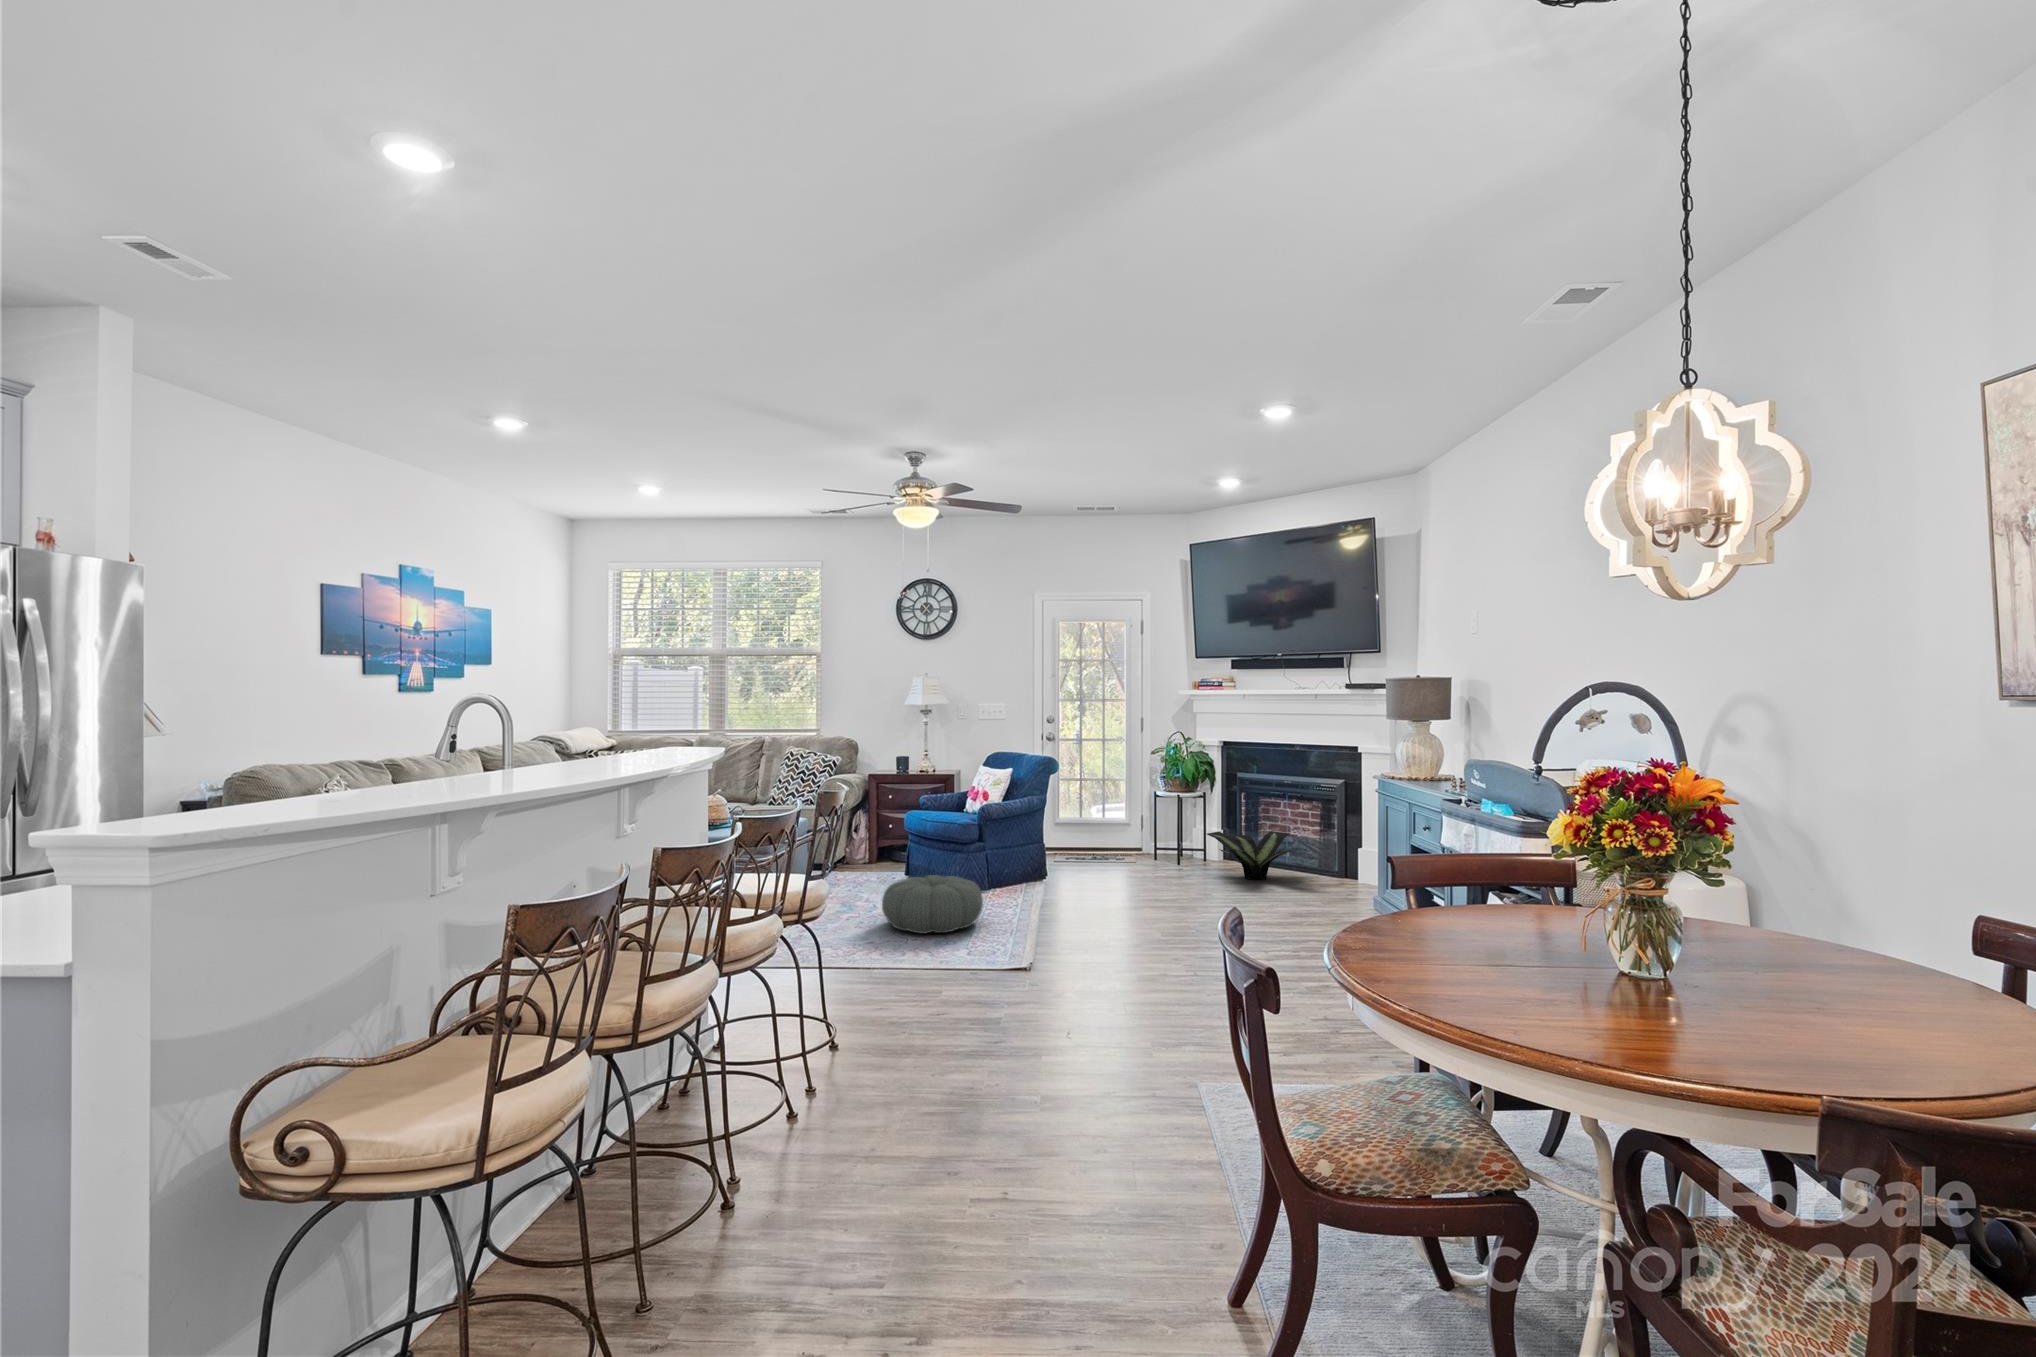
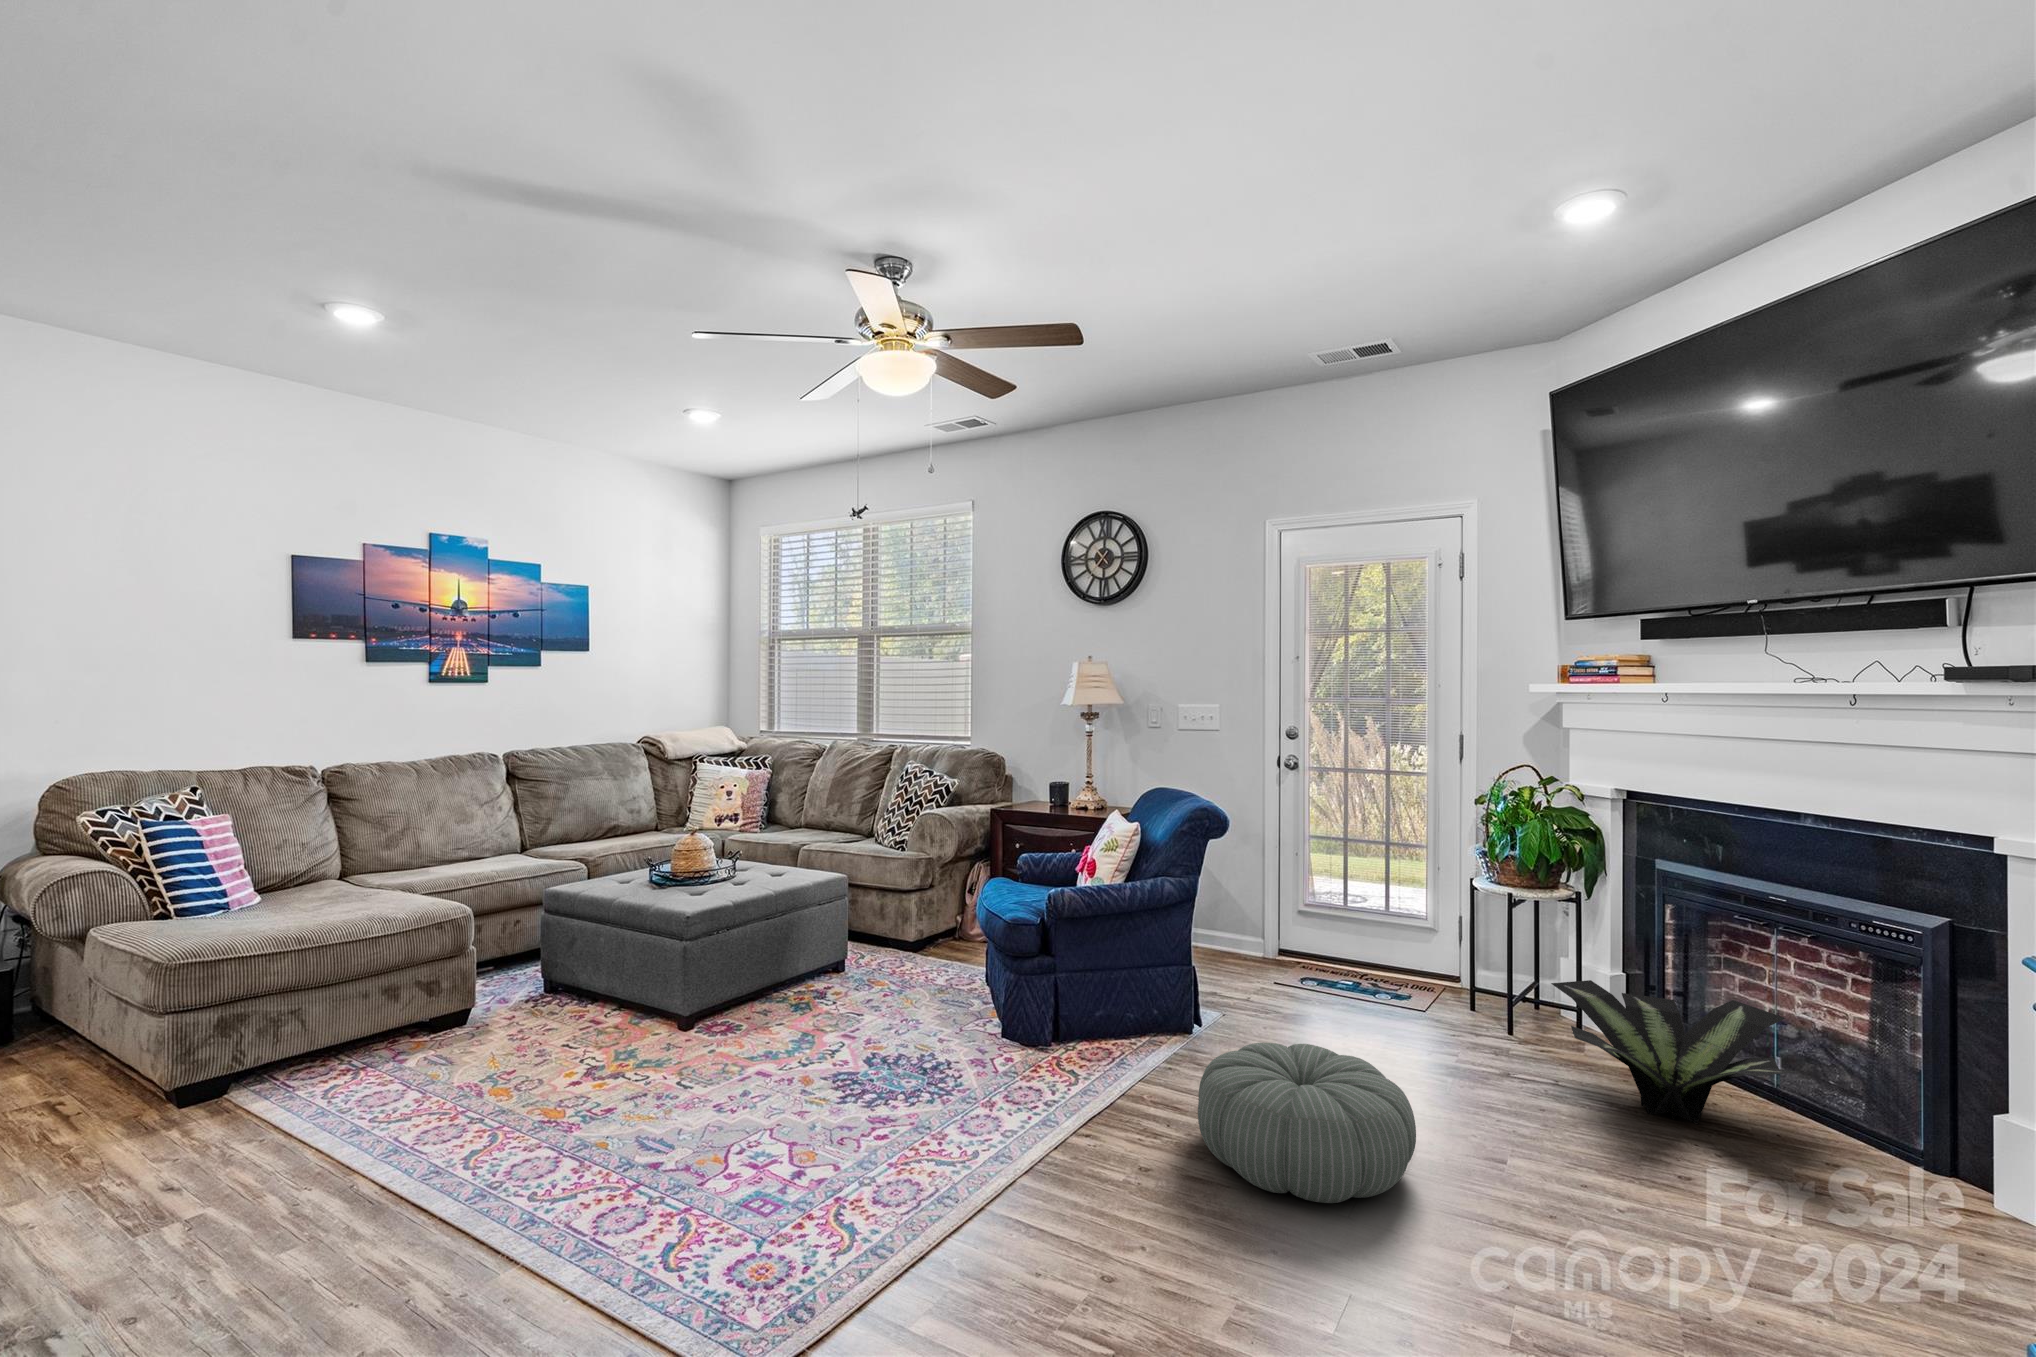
pouf: present [882,875,983,934] -> present [1198,1043,1416,1203]

